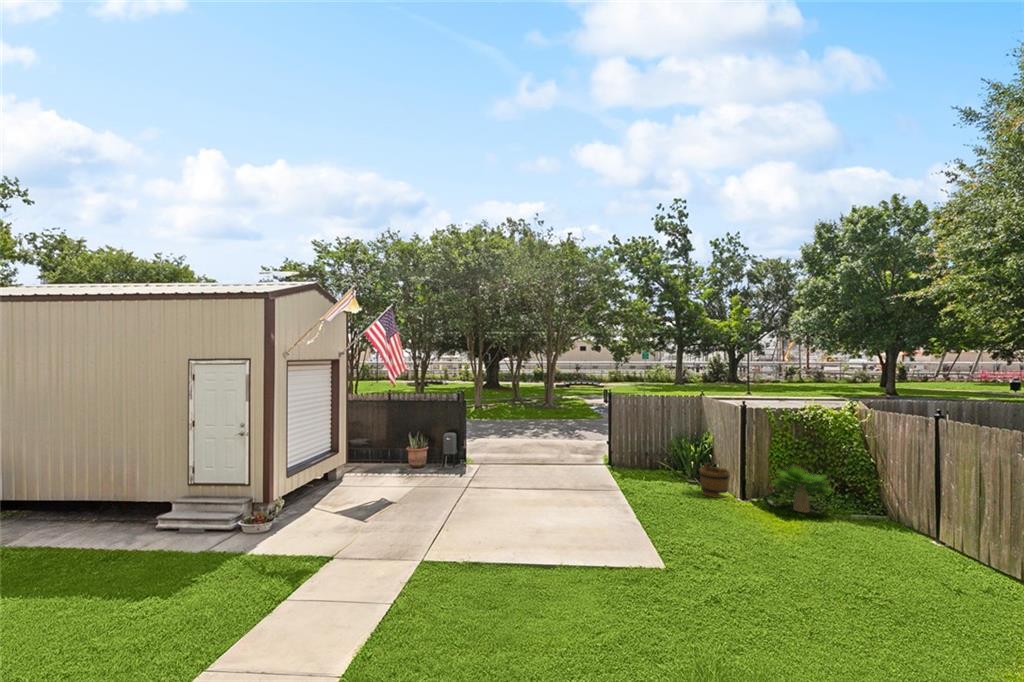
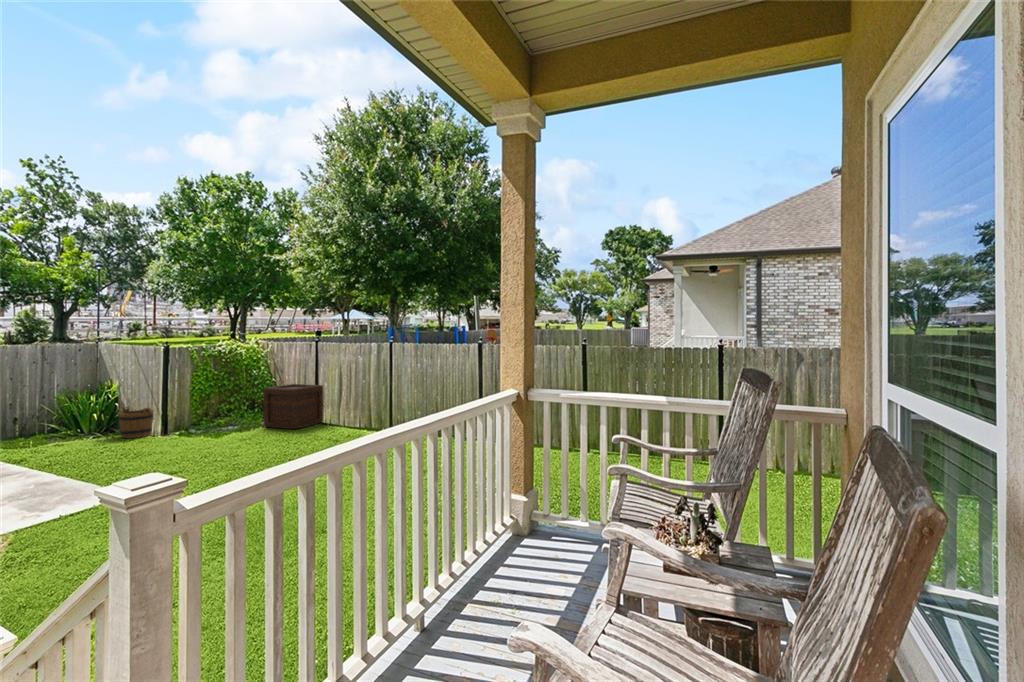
potted plant: present [773,468,830,513] -> none [197,389,250,429]
wooden crate: none [850,472,949,544] -> present [263,384,324,429]

